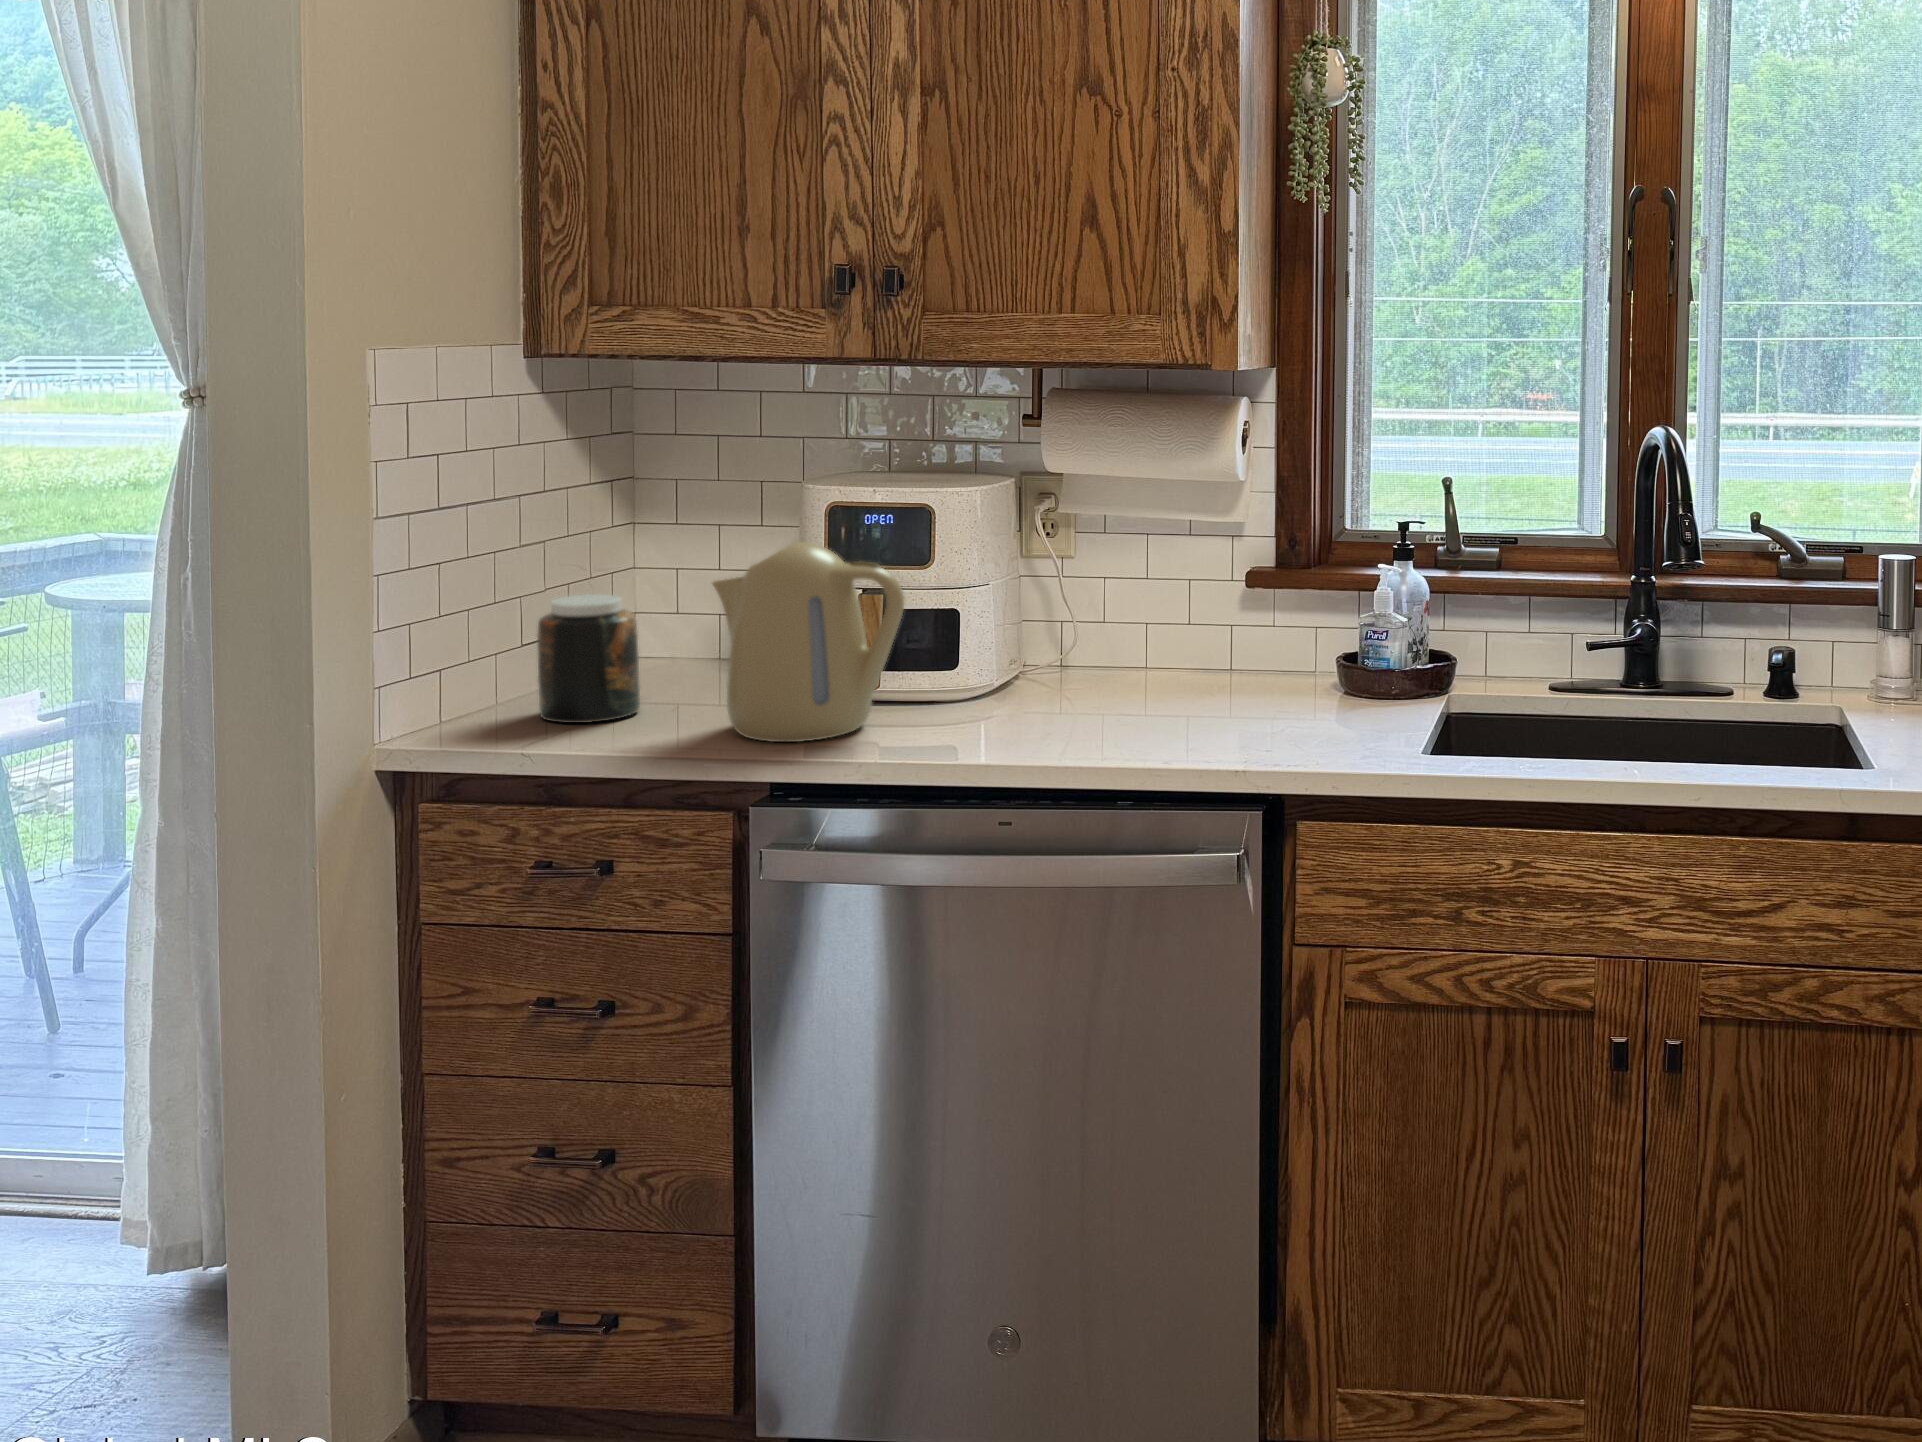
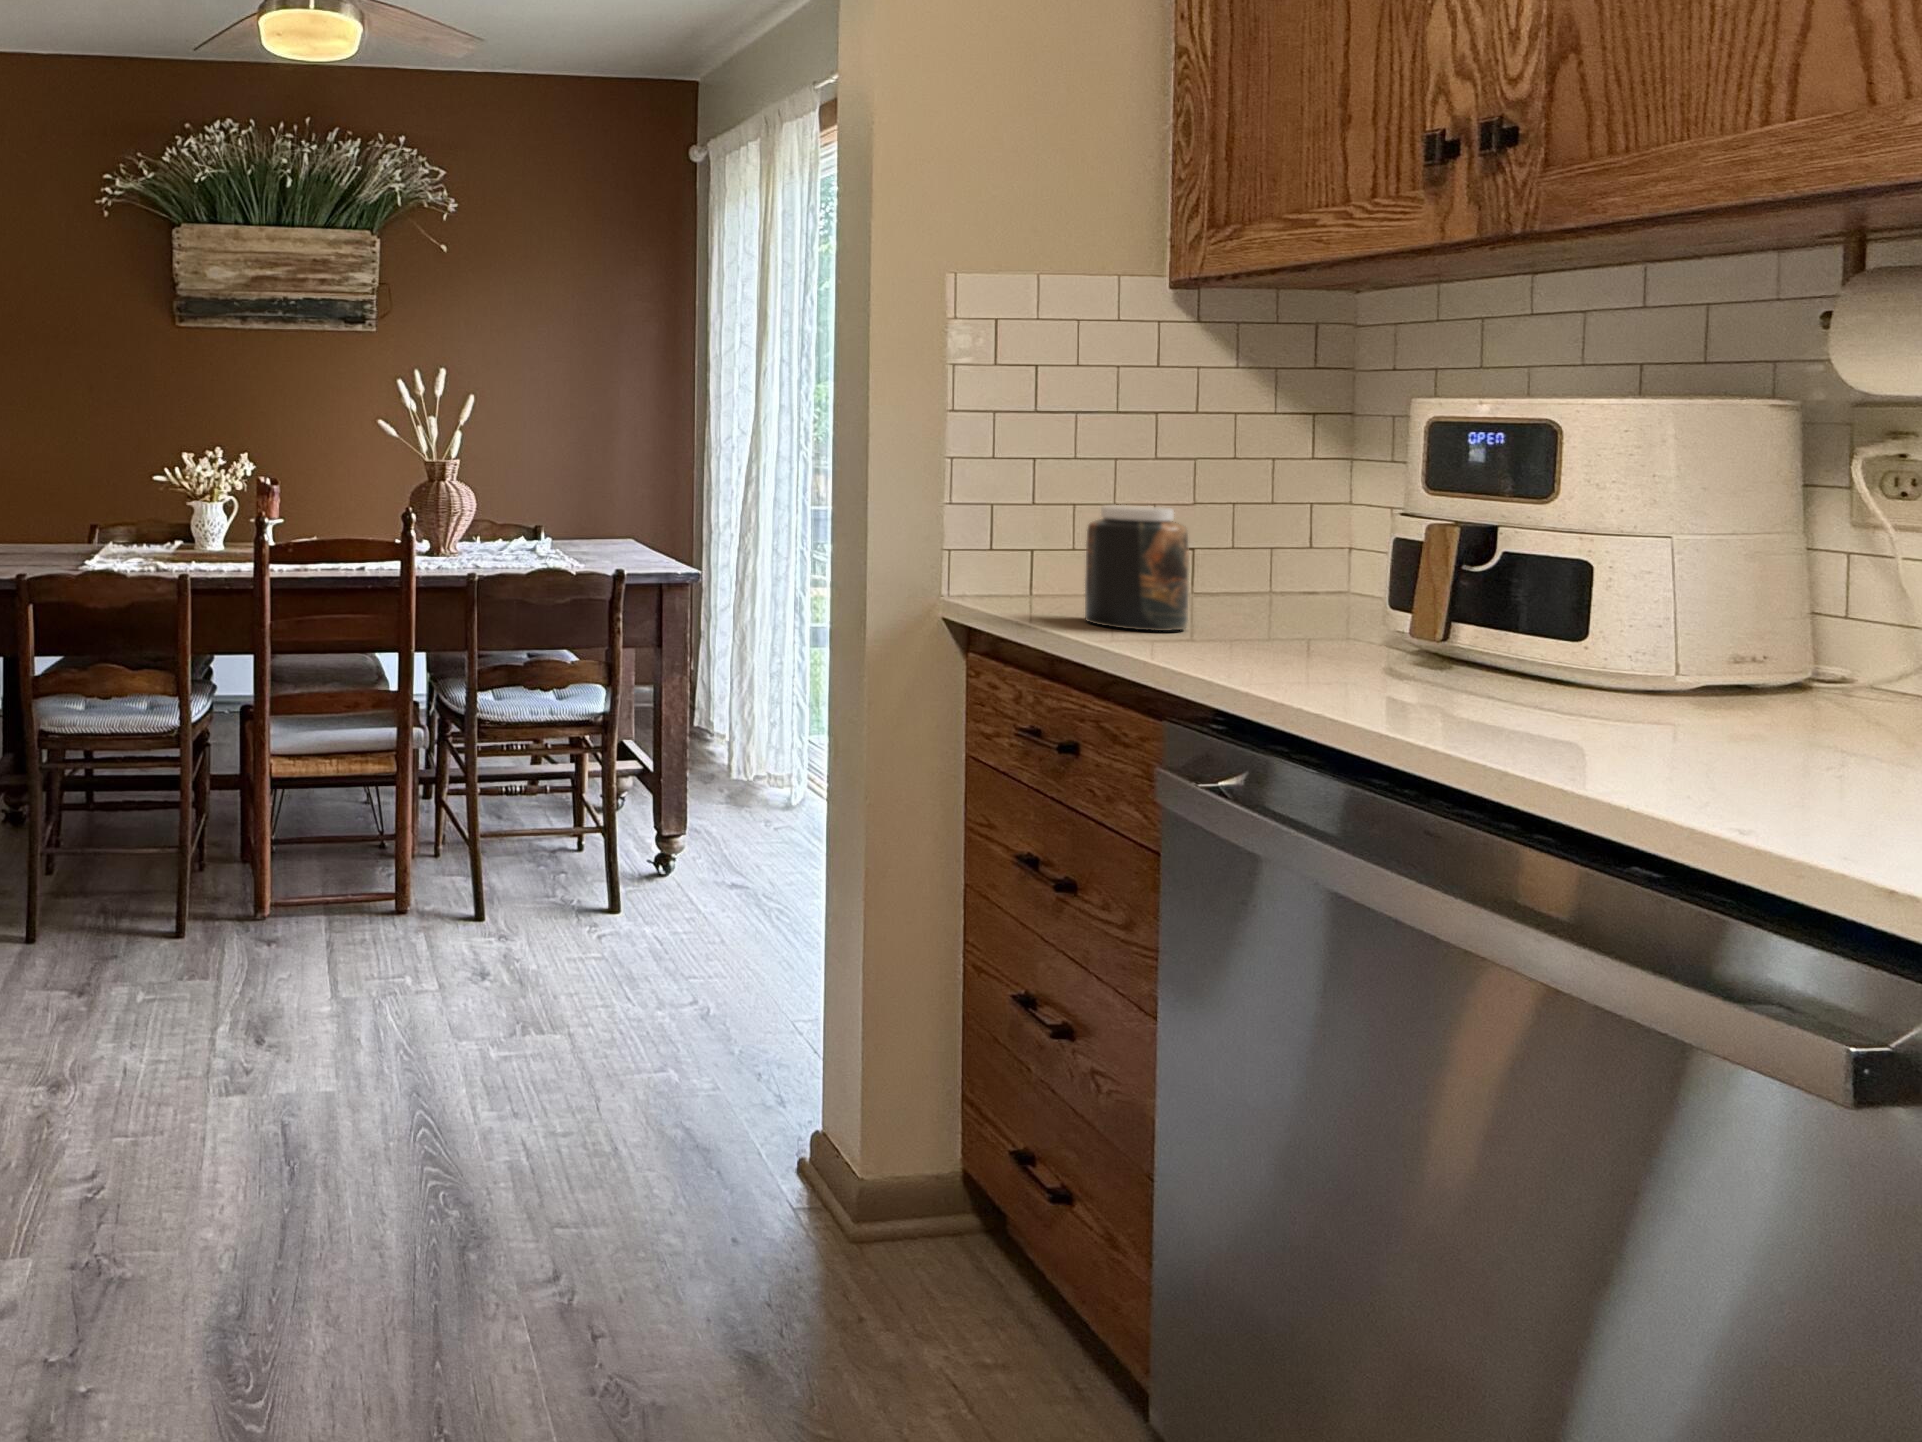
kettle: present [712,542,904,742] -> none [1243,445,1473,679]

